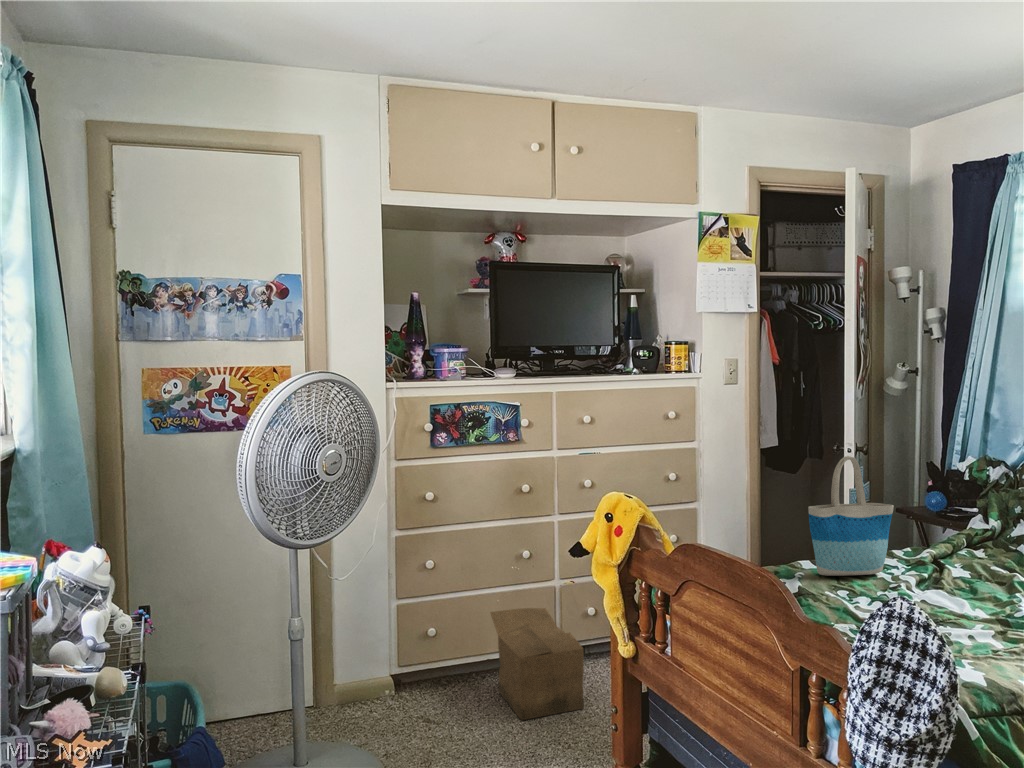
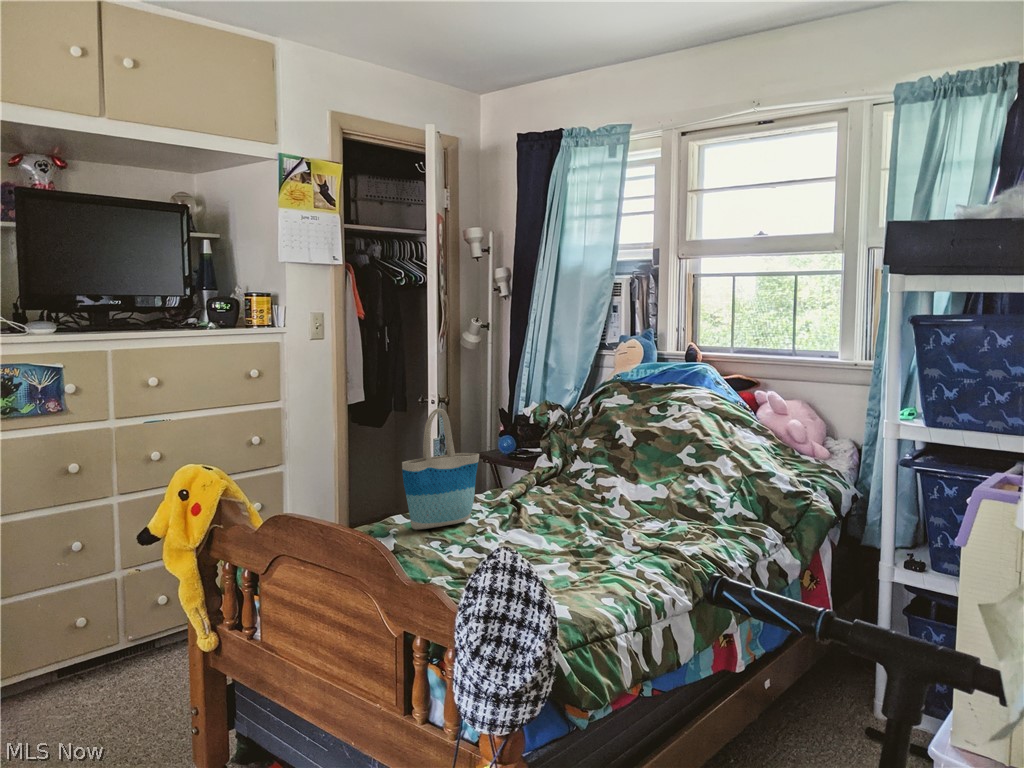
cardboard box: present [490,608,584,720] -> none [29,607,160,747]

